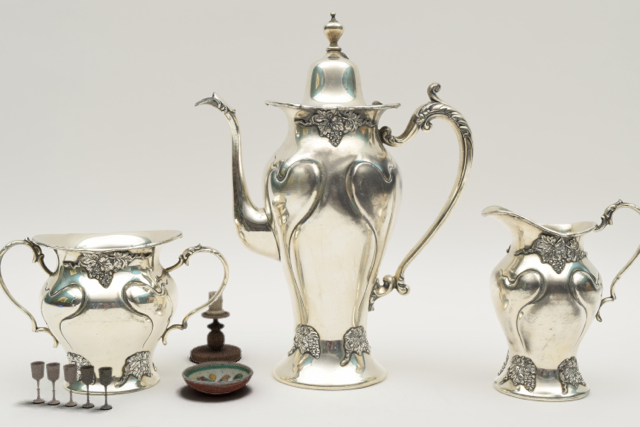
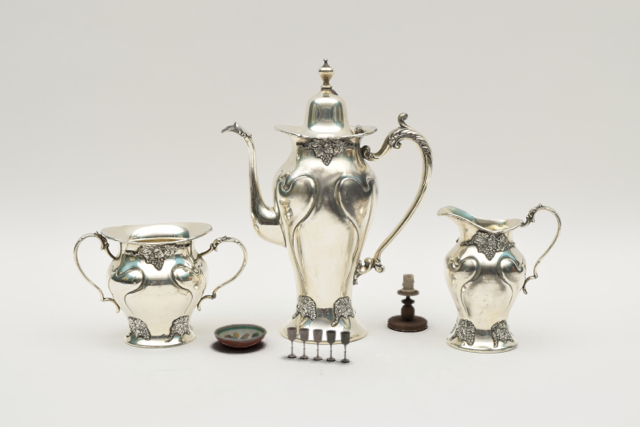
candlestick: present [190,291,241,364] -> present [388,274,428,332]
wine glass: present [30,361,112,409] -> present [287,327,350,362]

